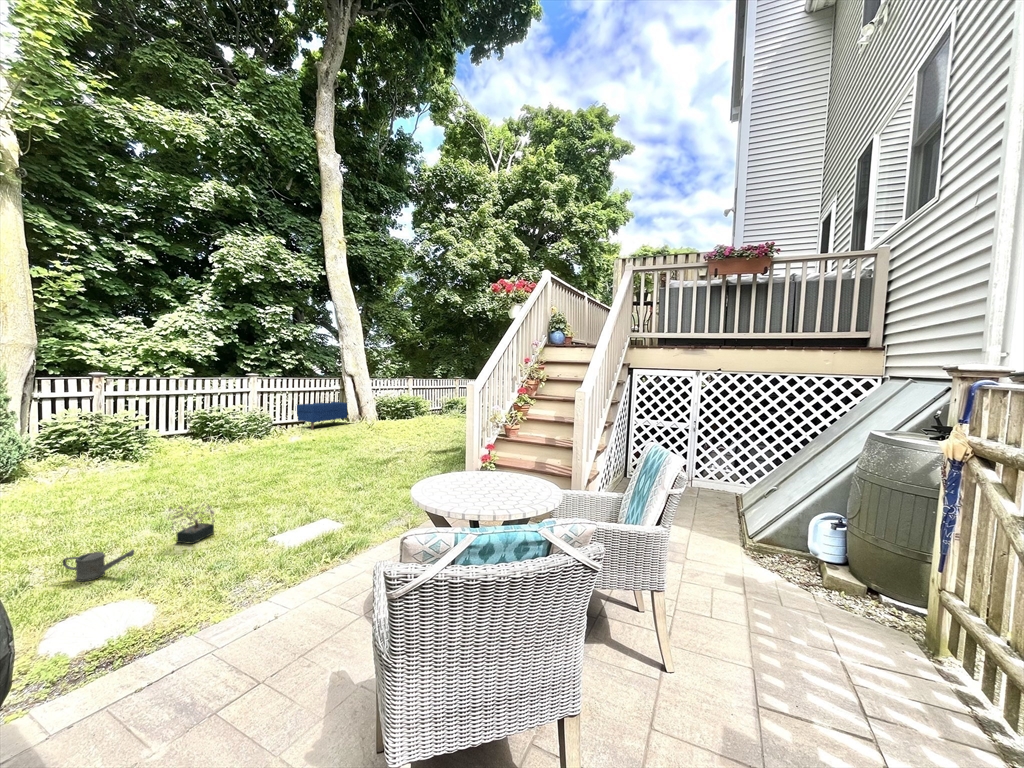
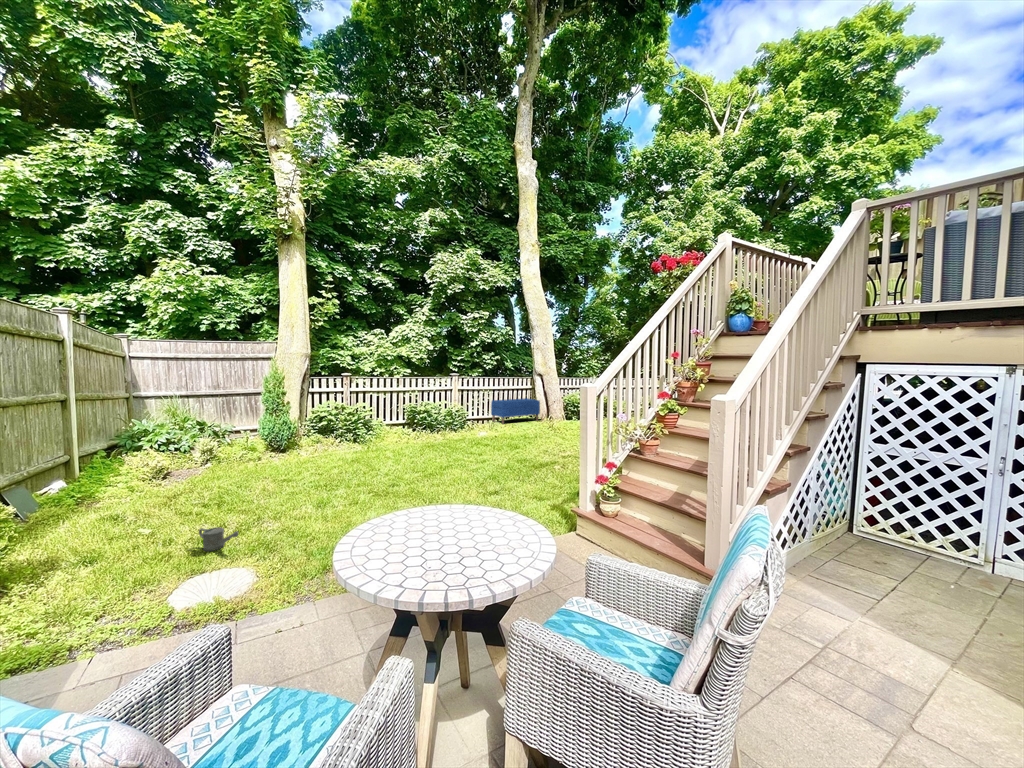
decorative plant: present [168,505,214,544] -> none [283,495,328,531]

